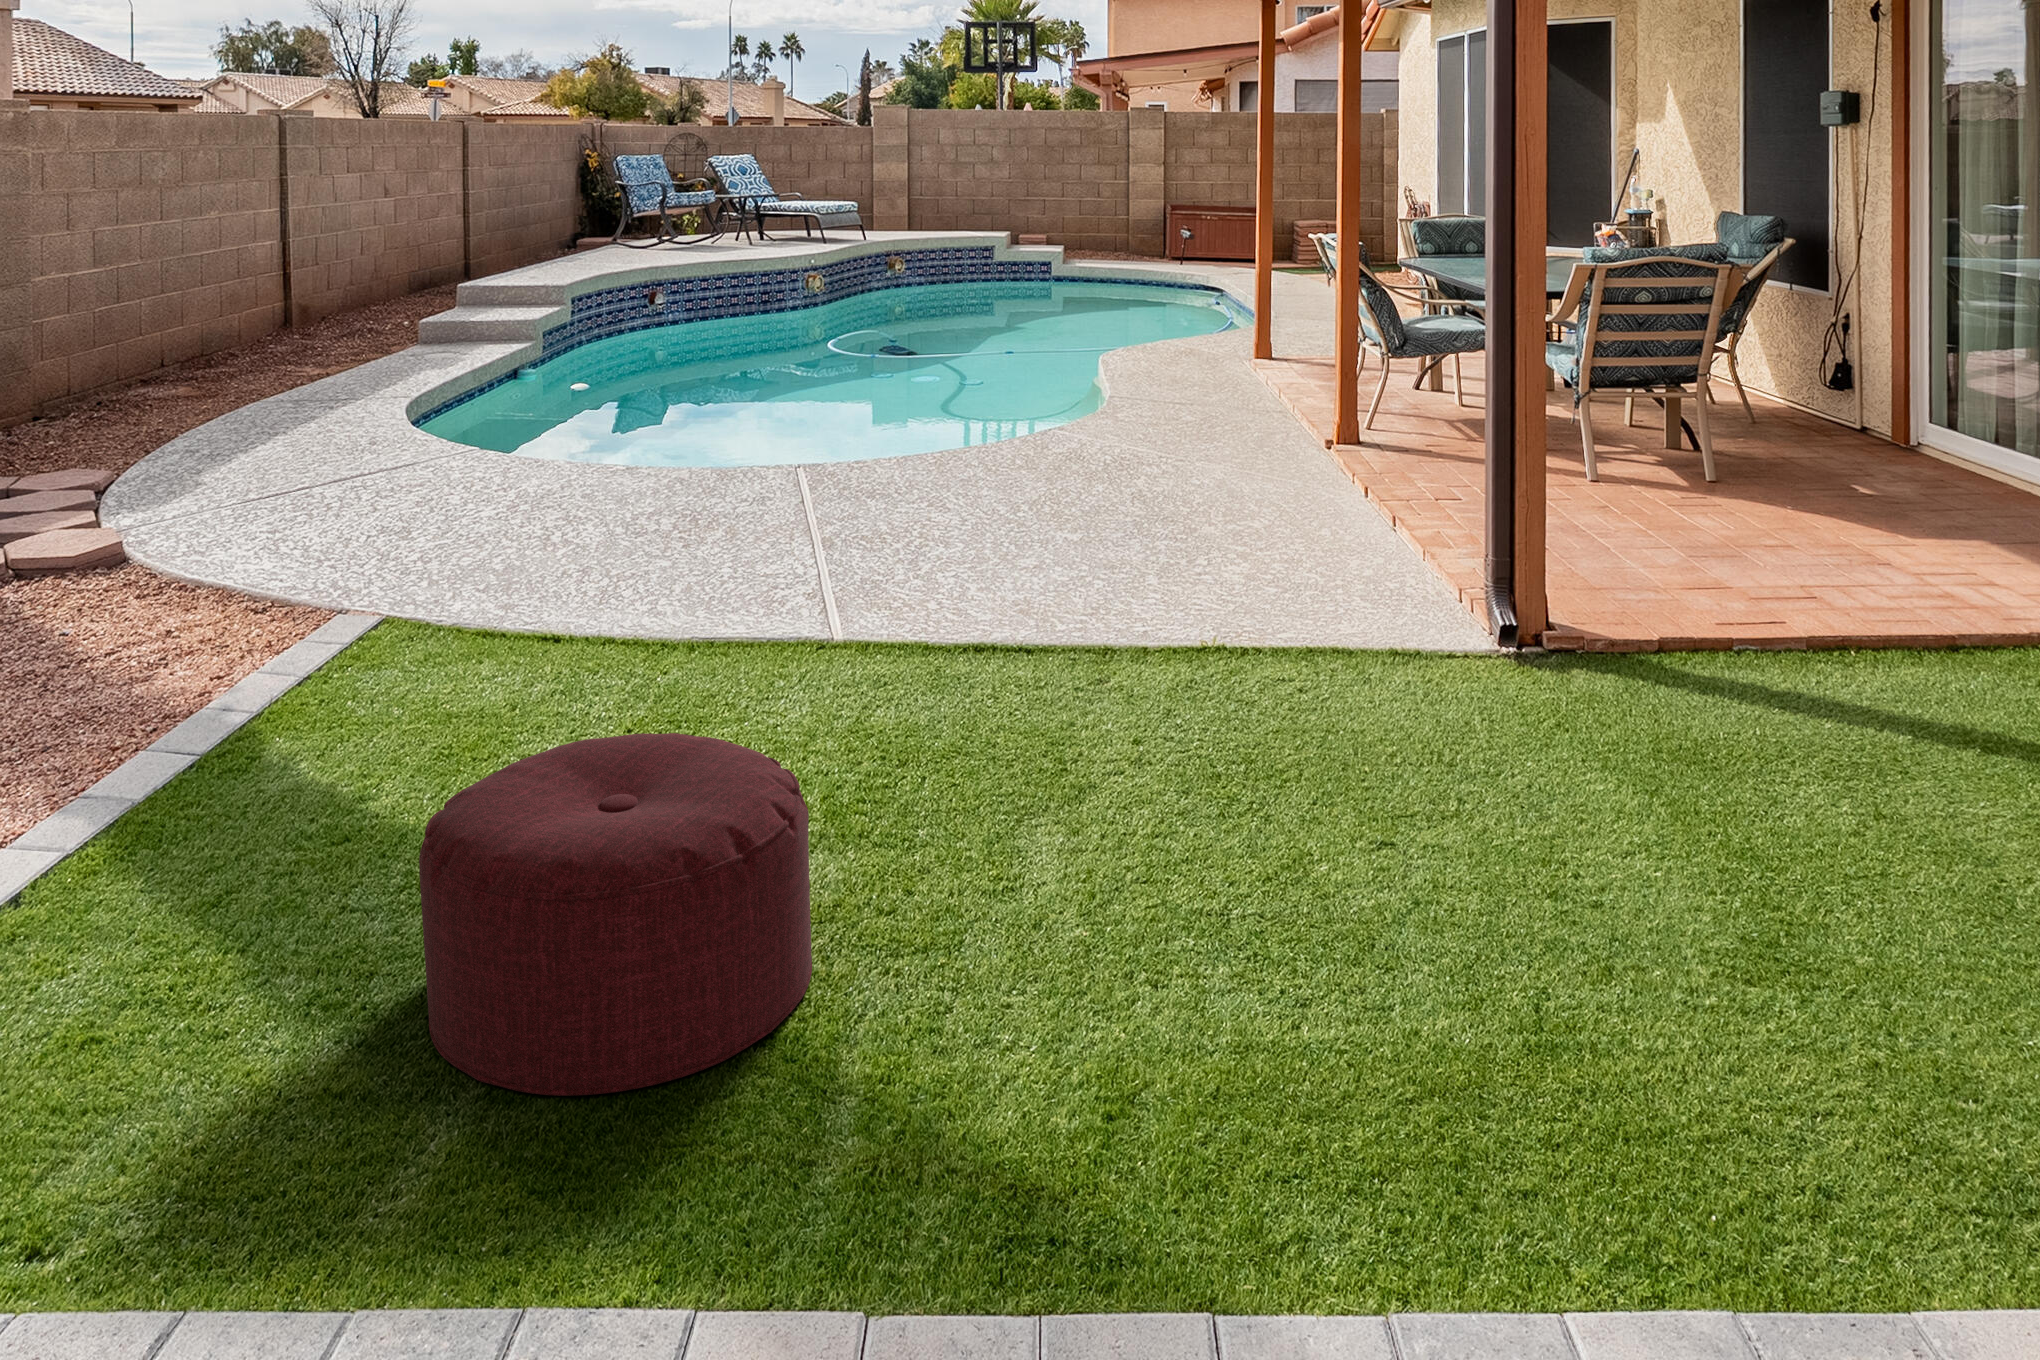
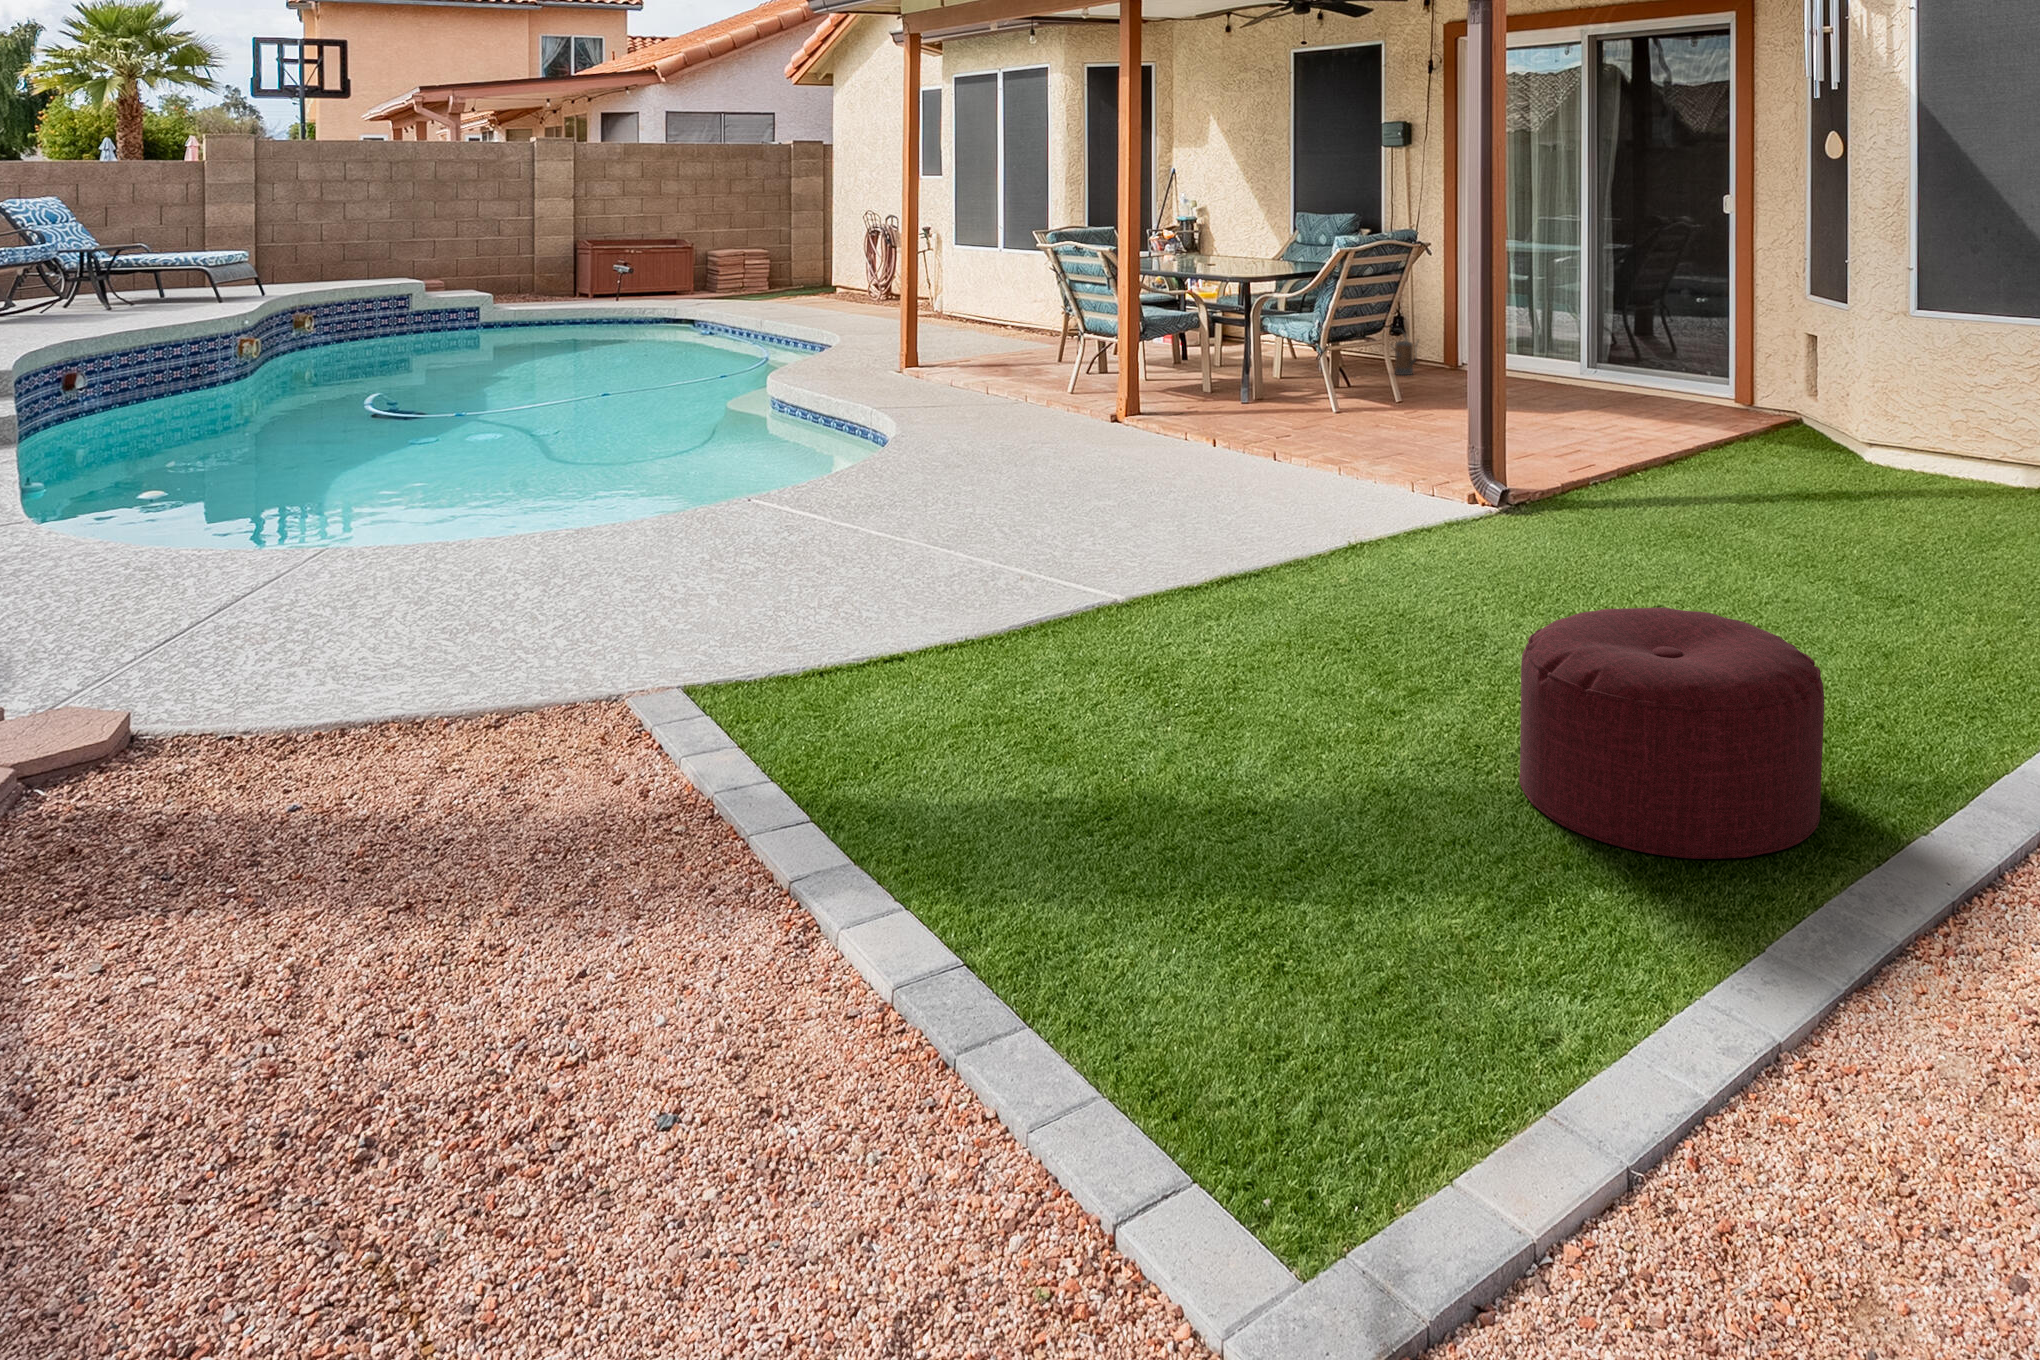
watering can: none [1805,375,1838,443] -> present [1392,329,1418,375]

